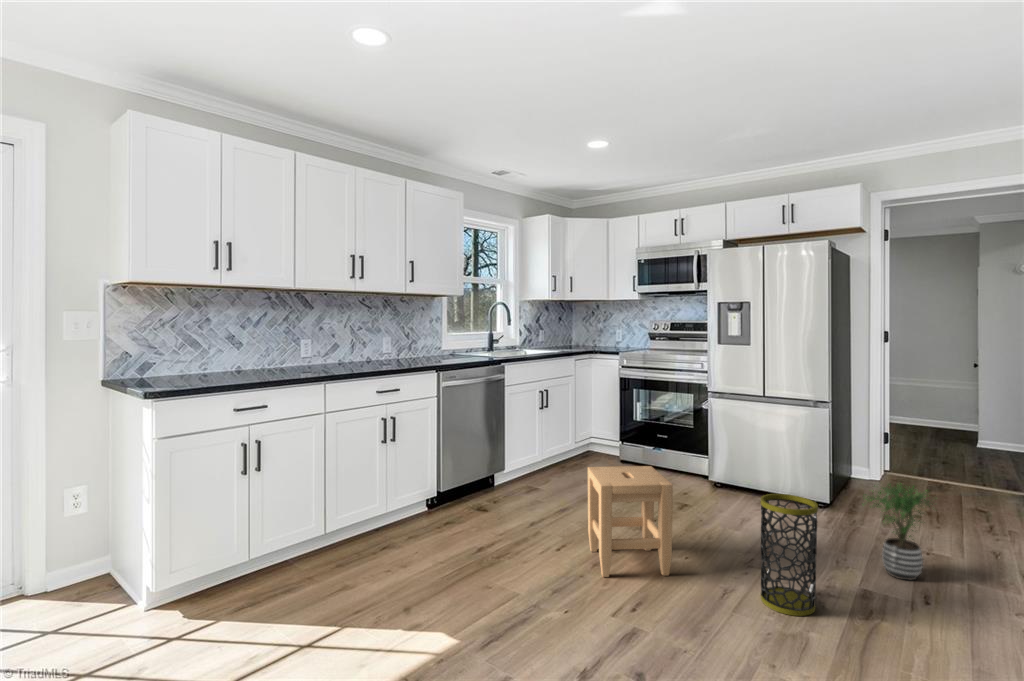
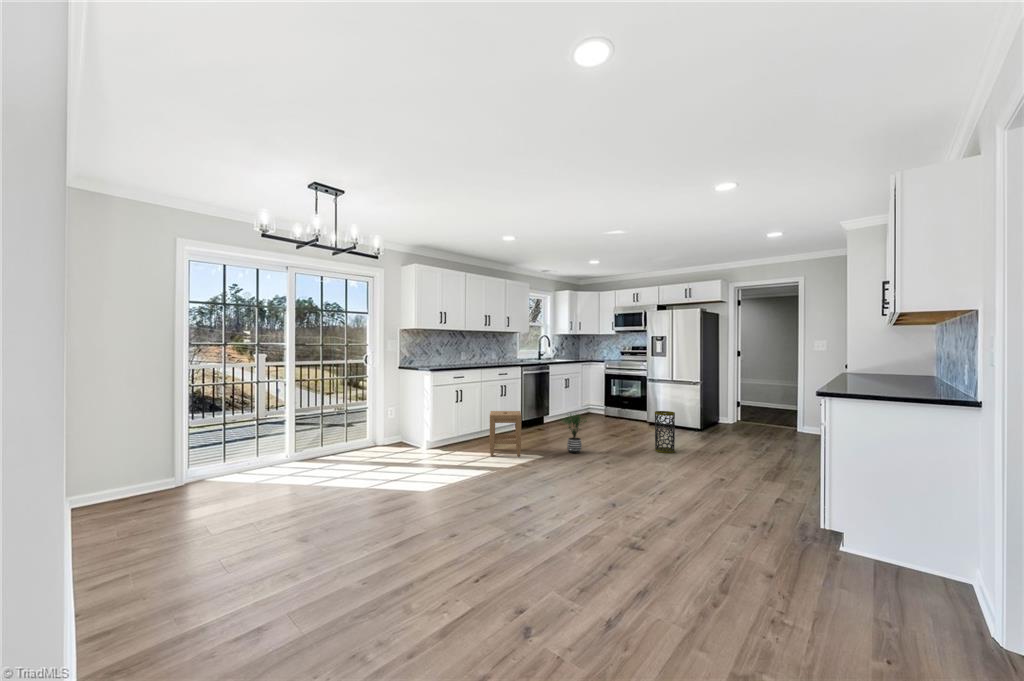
stool: present [588,466,673,577] -> present [490,411,521,456]
potted plant: present [863,483,933,581] -> present [563,414,586,453]

